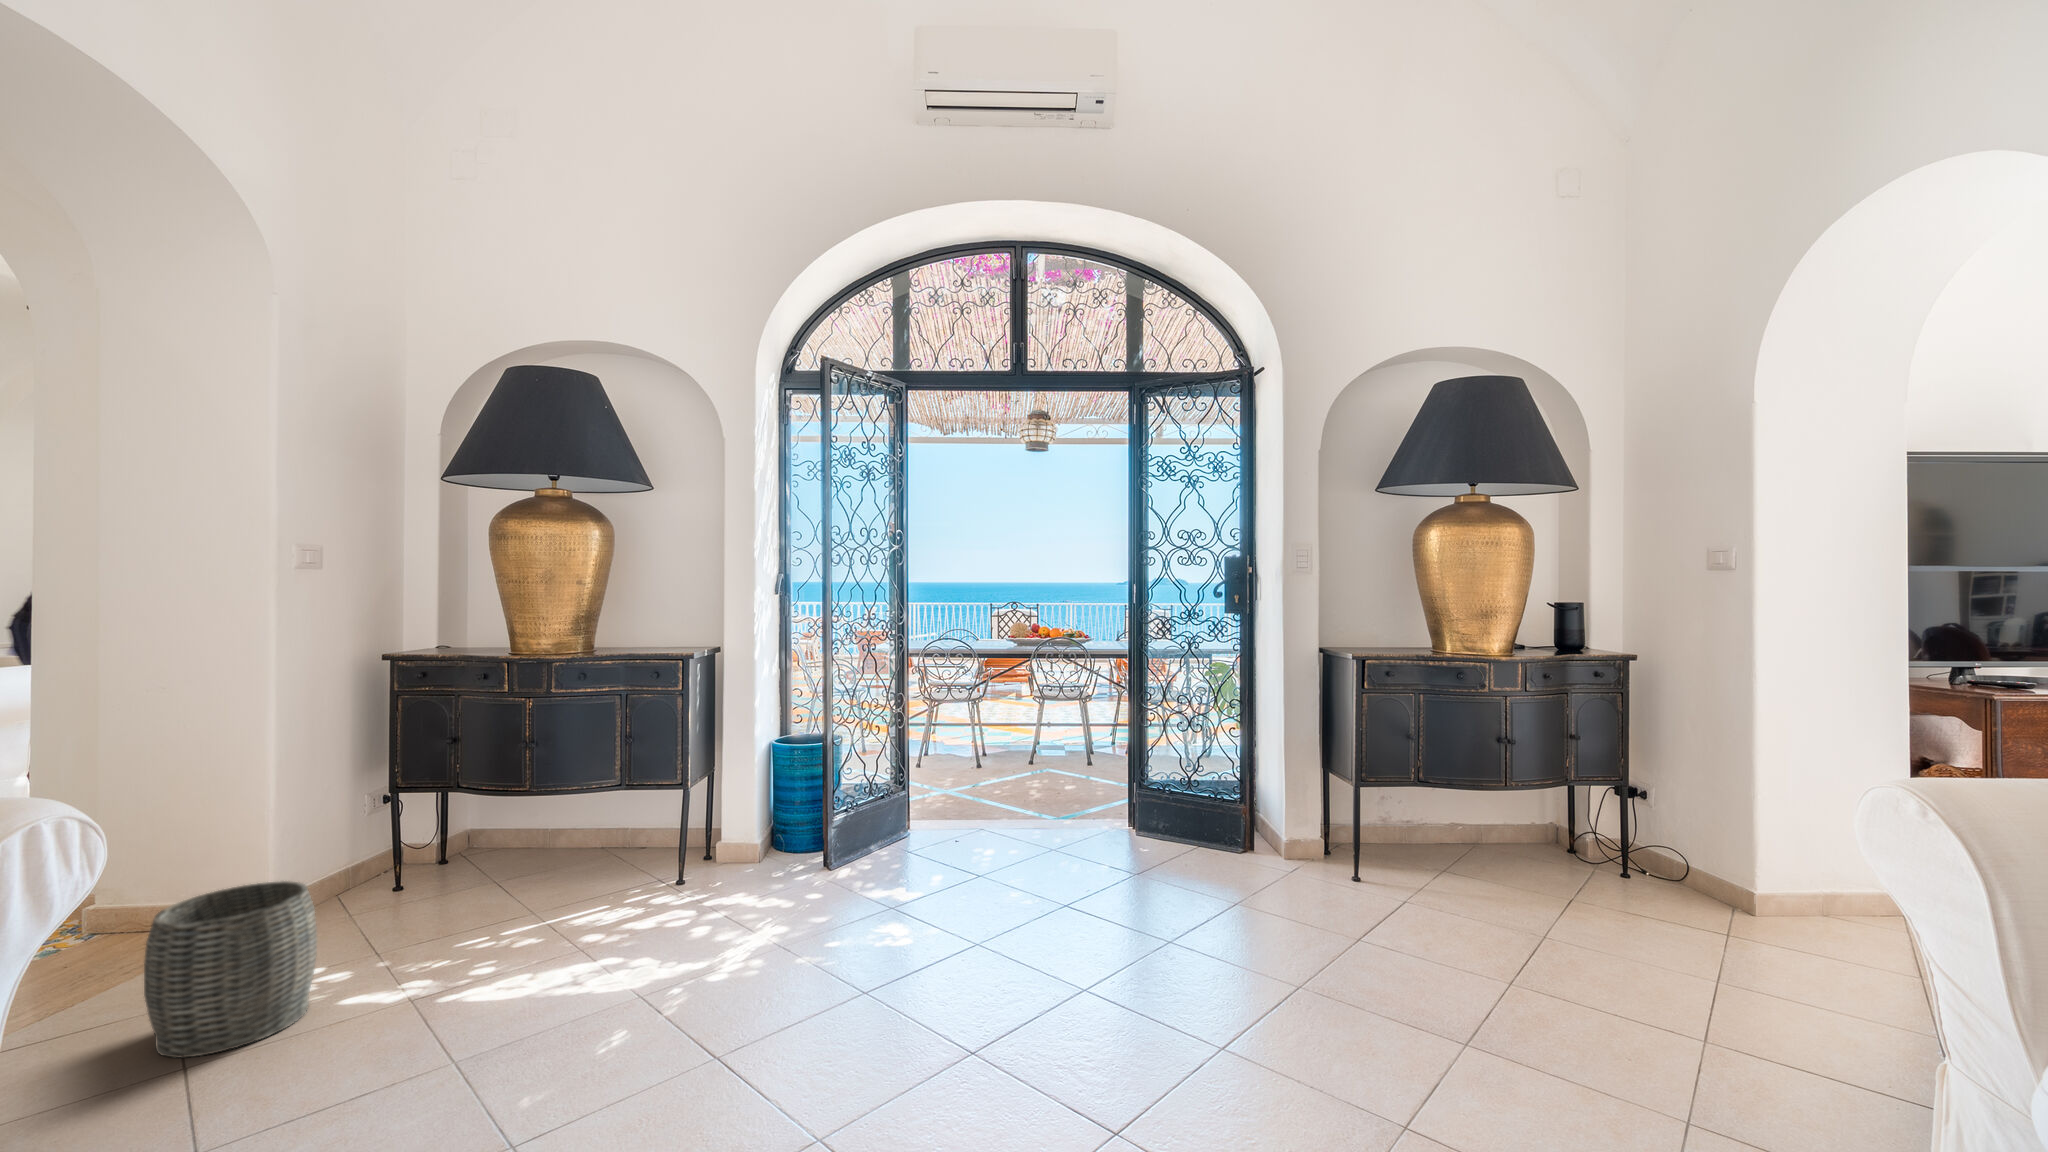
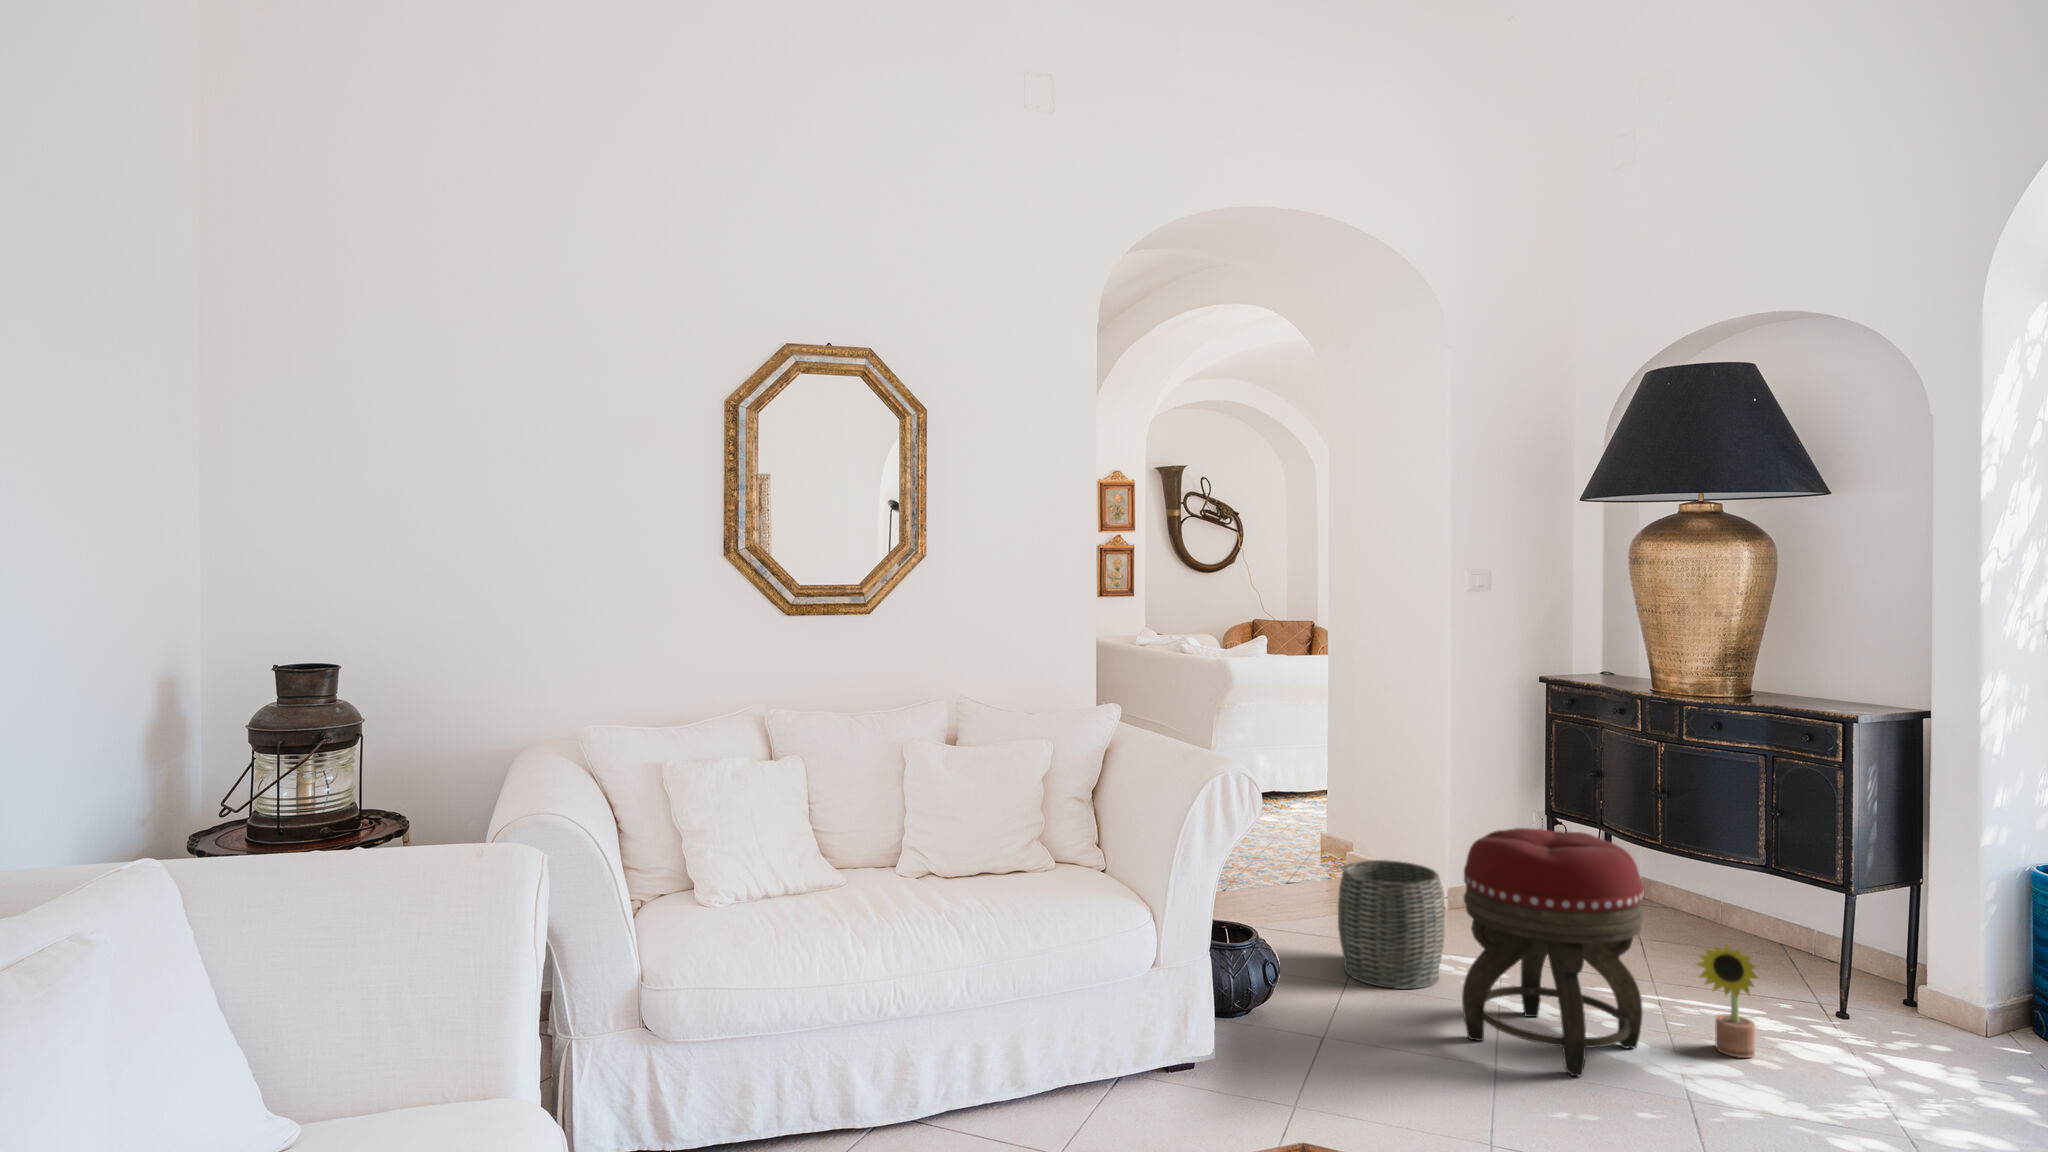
footstool: none [372,791,572,1054] -> present [1462,828,1643,1076]
decorative plant: none [605,855,660,950] -> present [1697,946,1758,1058]

